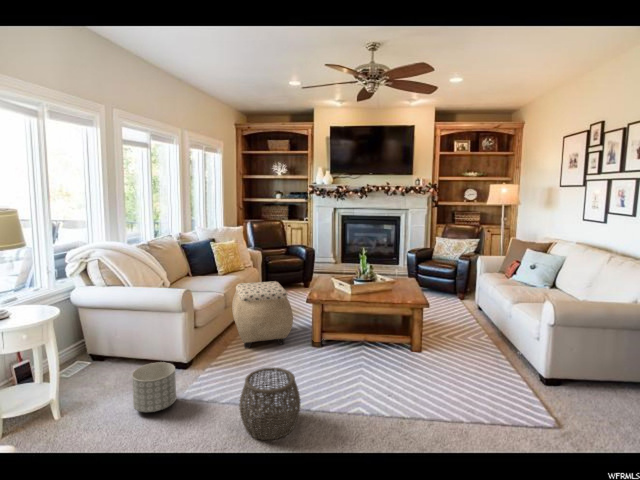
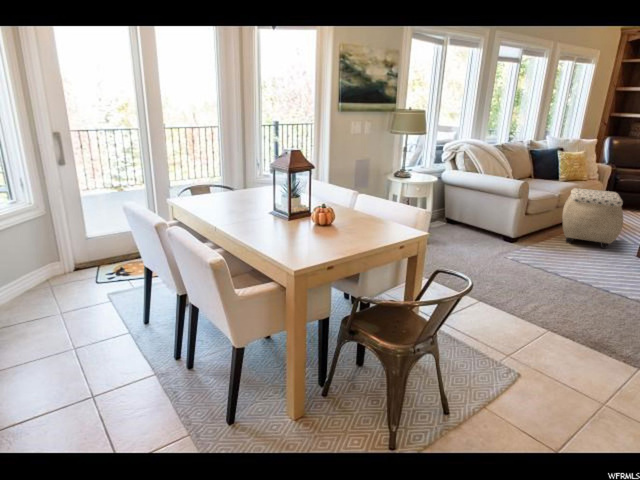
planter: present [132,362,176,412] -> none [472,225,504,255]
woven basket: present [239,368,301,441] -> none [544,243,599,293]

